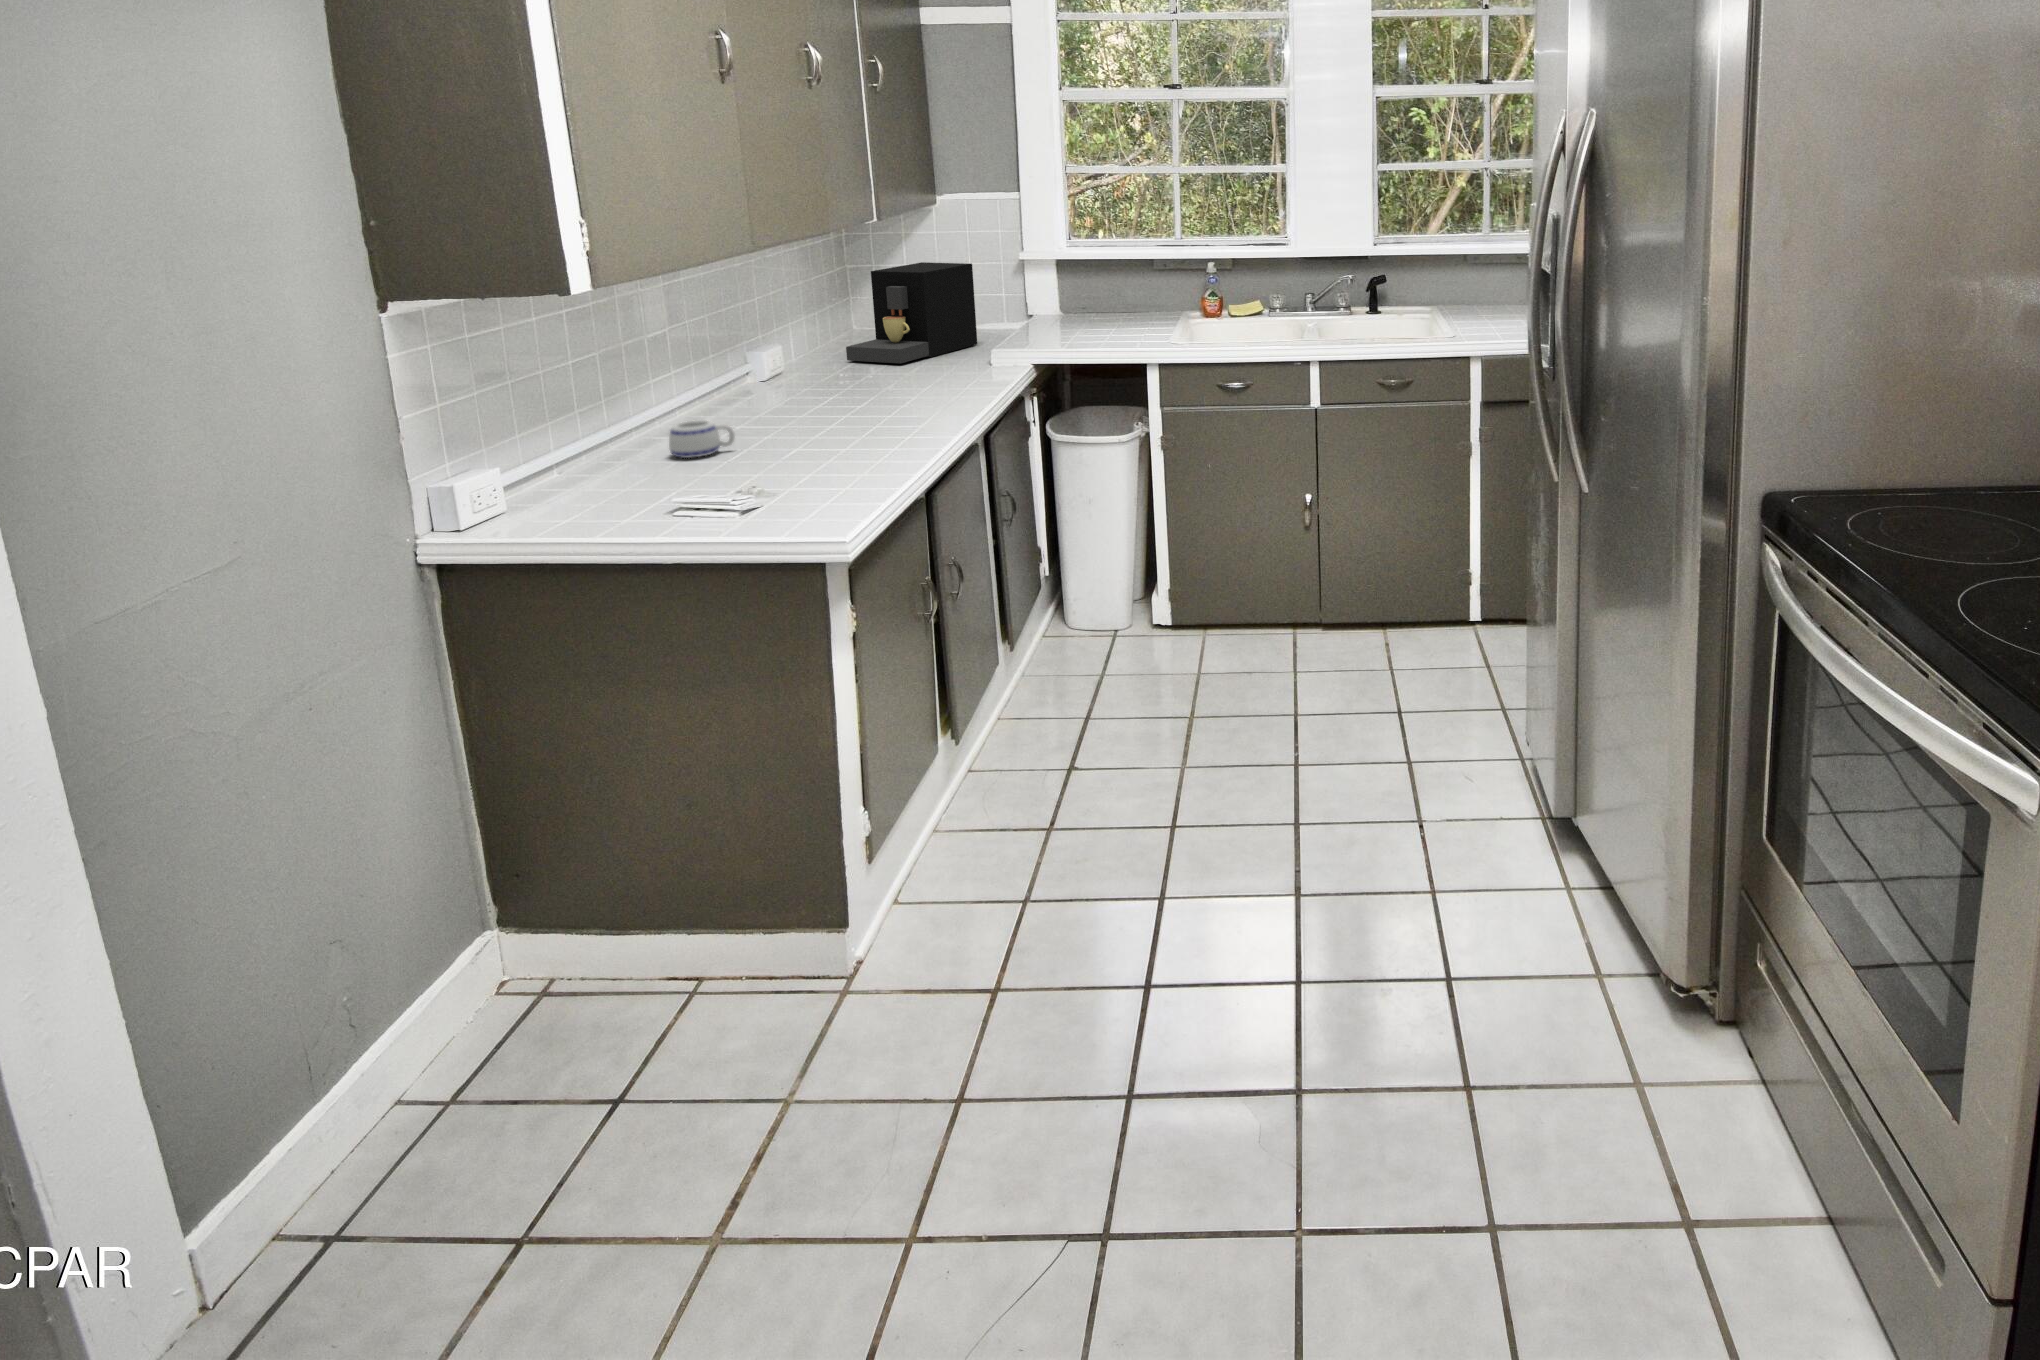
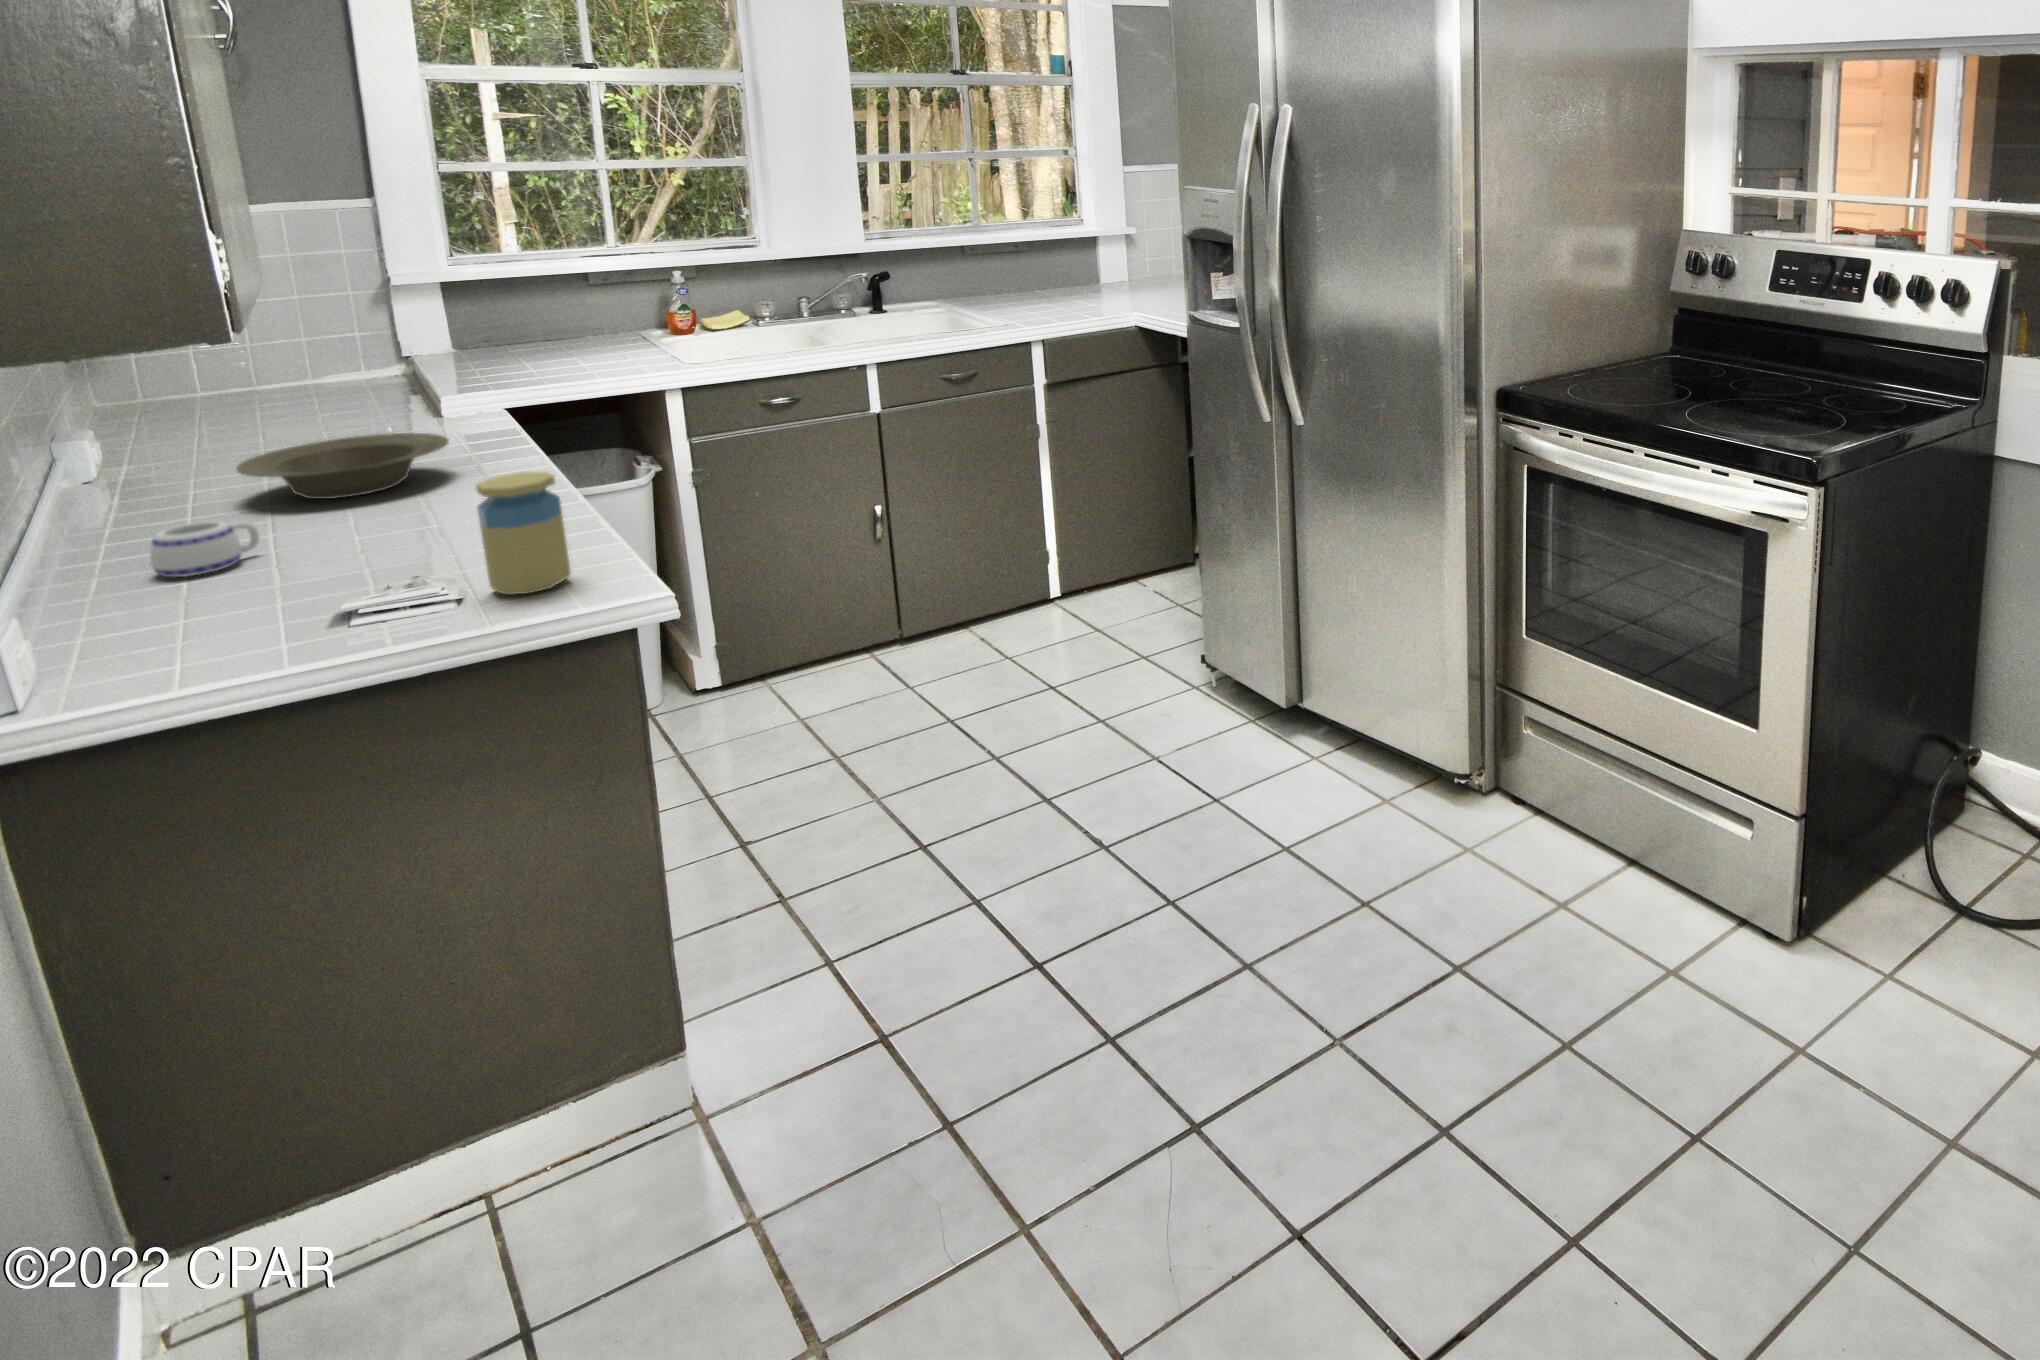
coffee maker: present [846,262,977,363] -> none [172,295,364,442]
bowl: none [786,372,916,417] -> present [236,433,449,499]
jar: none [749,418,814,517] -> present [476,472,571,595]

